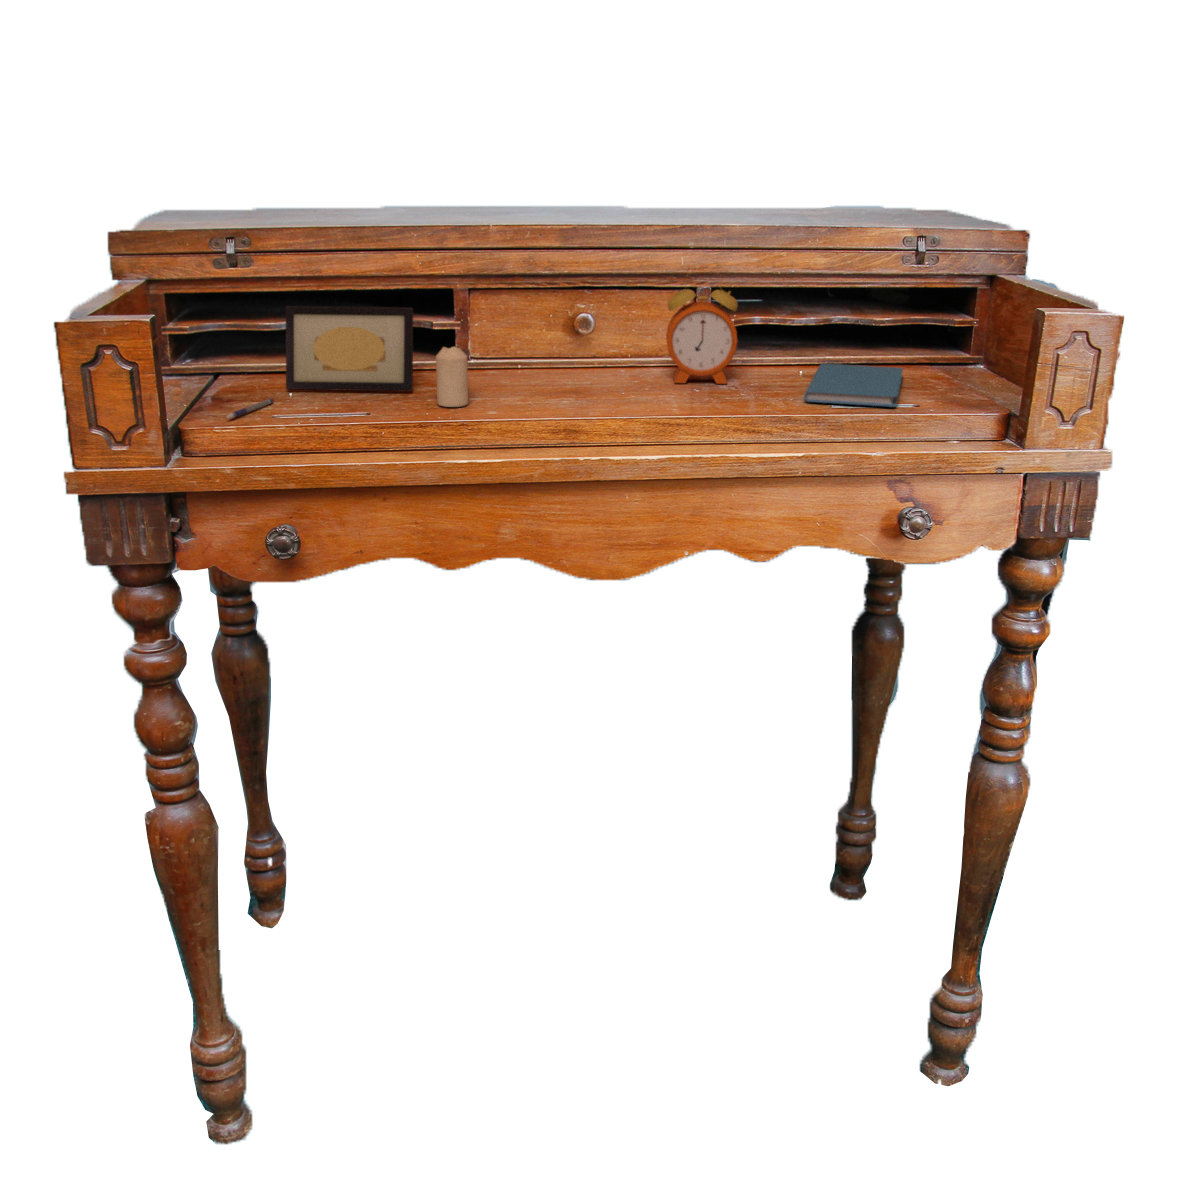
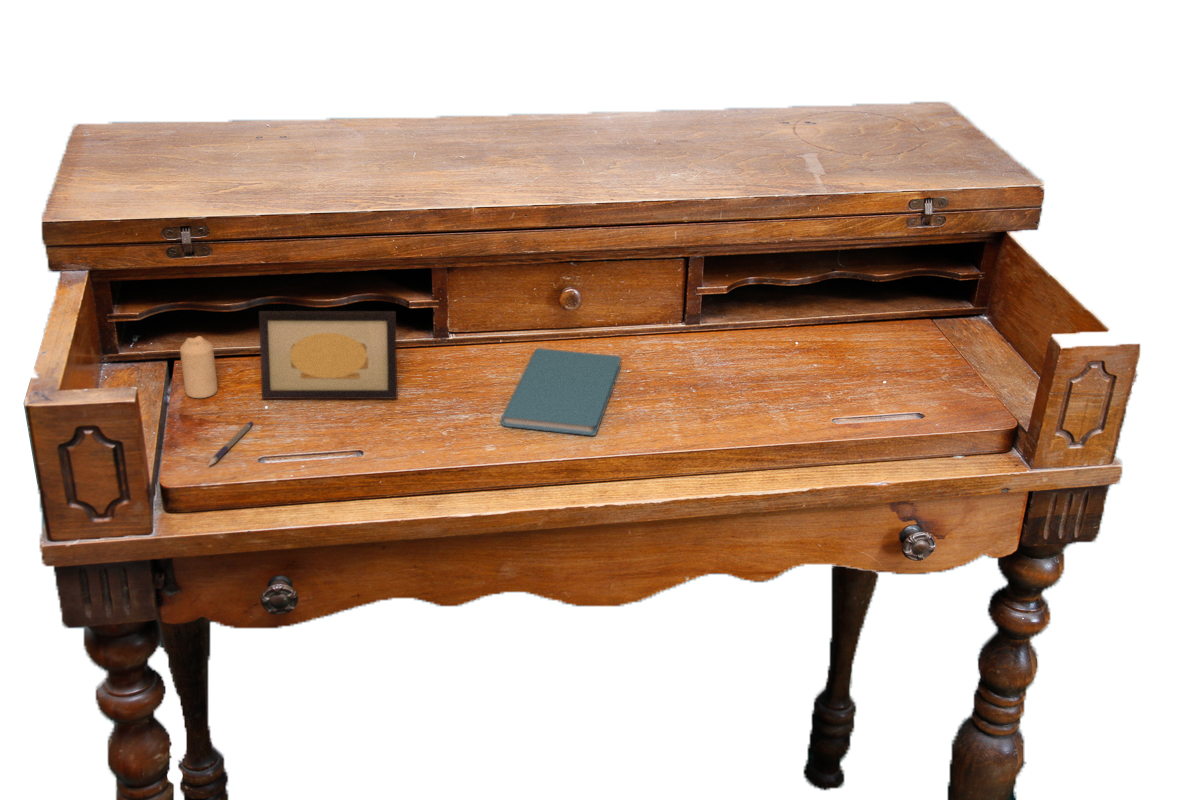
alarm clock: present [666,289,738,384] -> none [660,263,737,371]
candle: present [436,347,468,407] -> present [180,336,218,398]
book: present [804,364,903,407] -> present [500,348,621,435]

